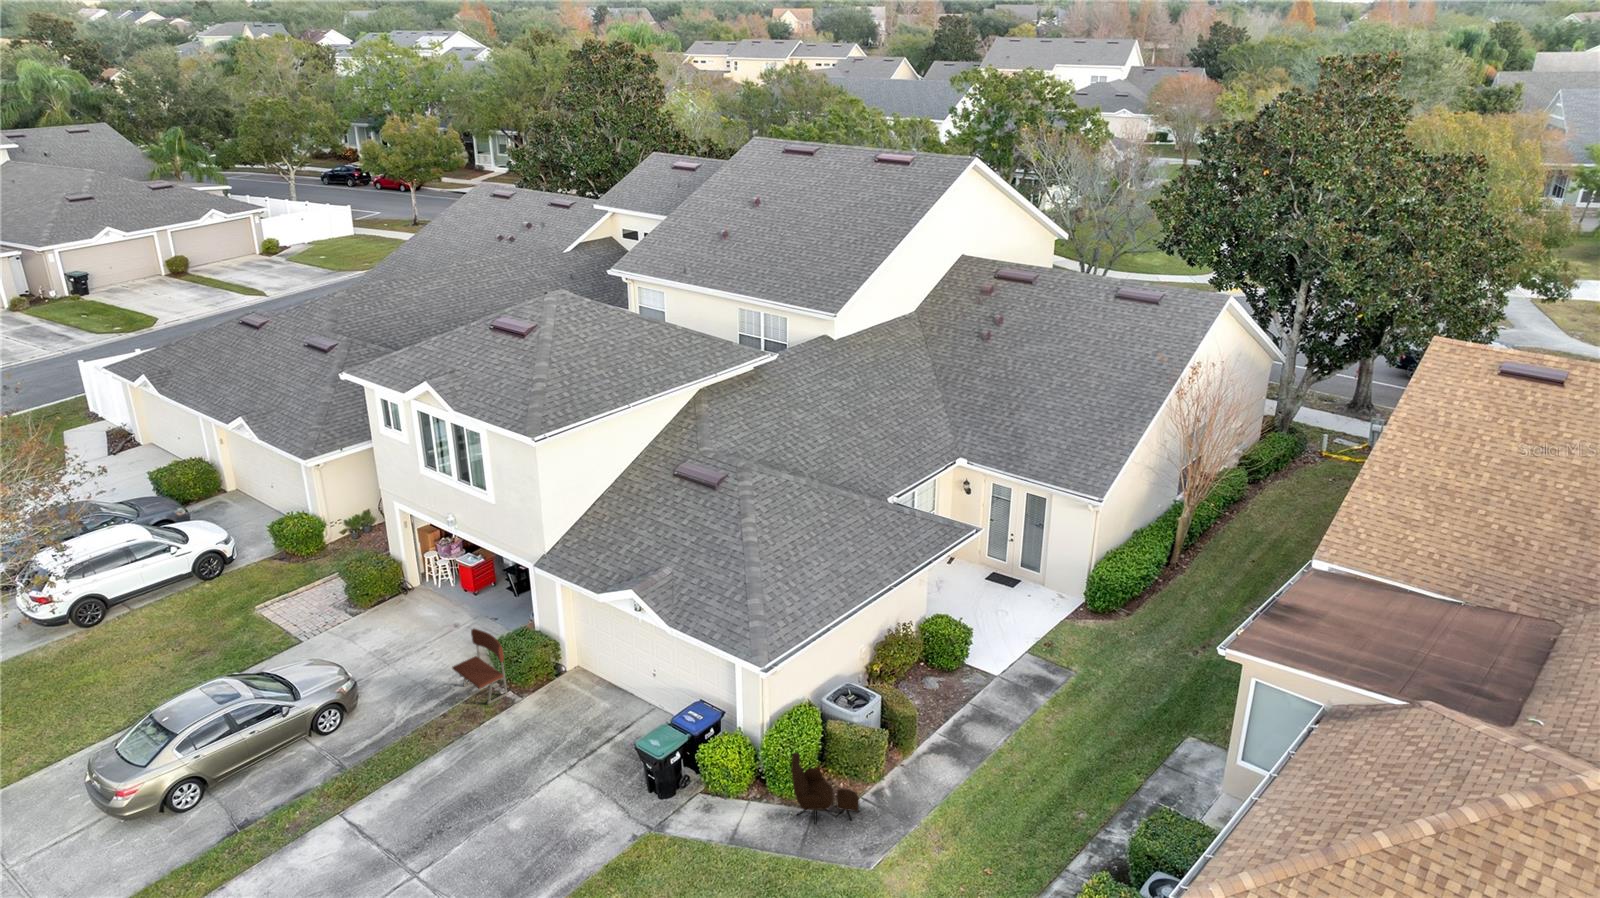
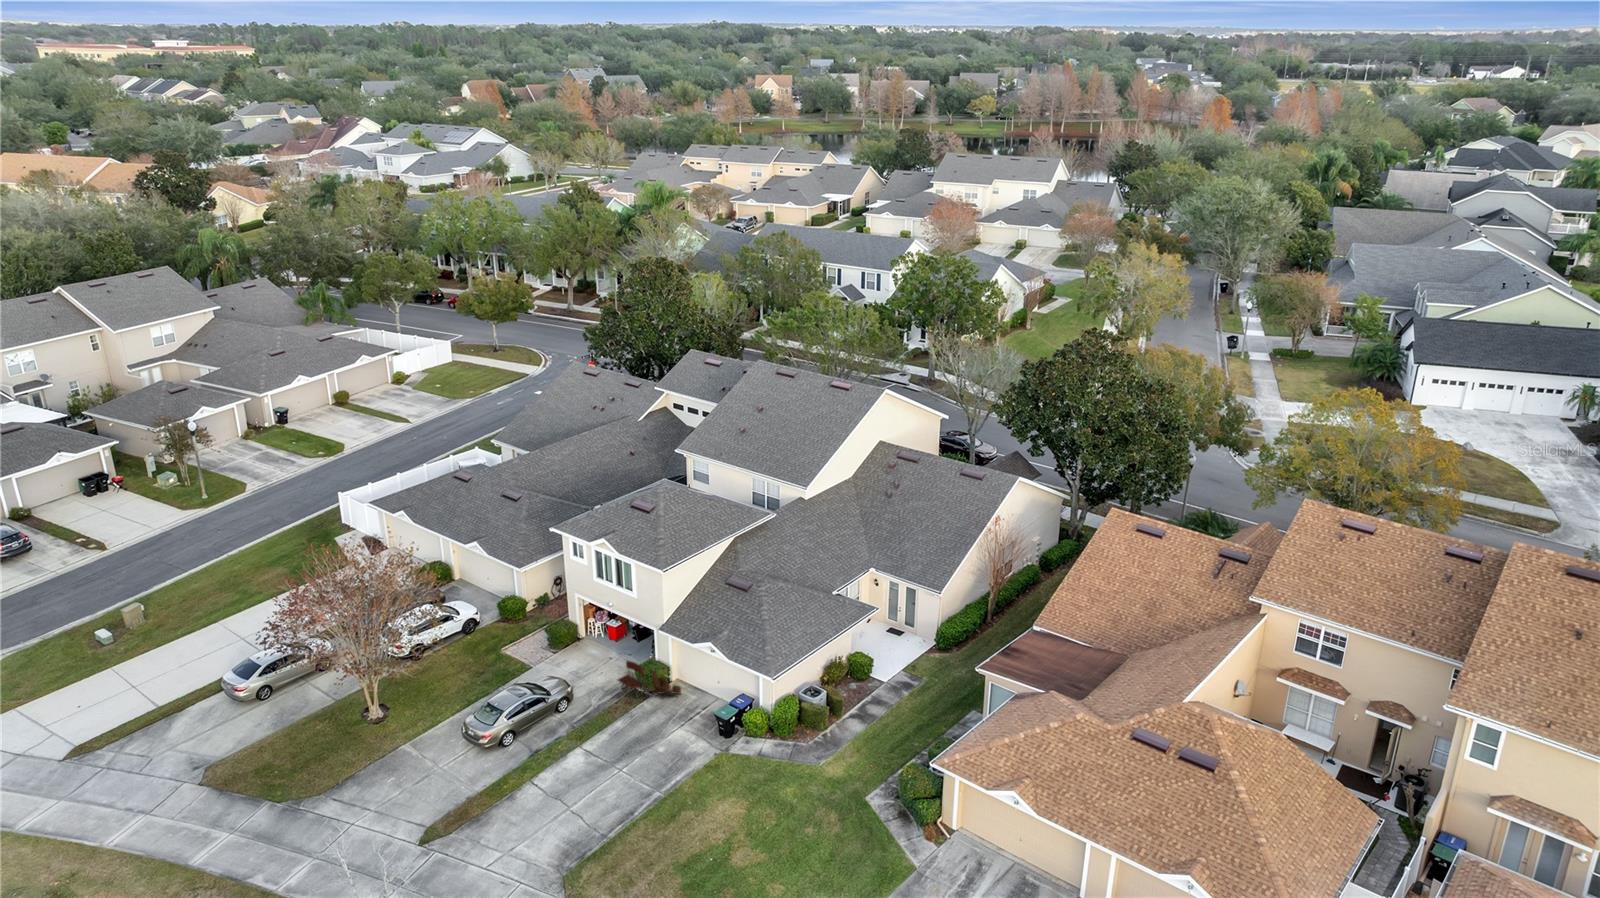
lounge chair: present [791,752,859,824] -> present [652,670,681,694]

